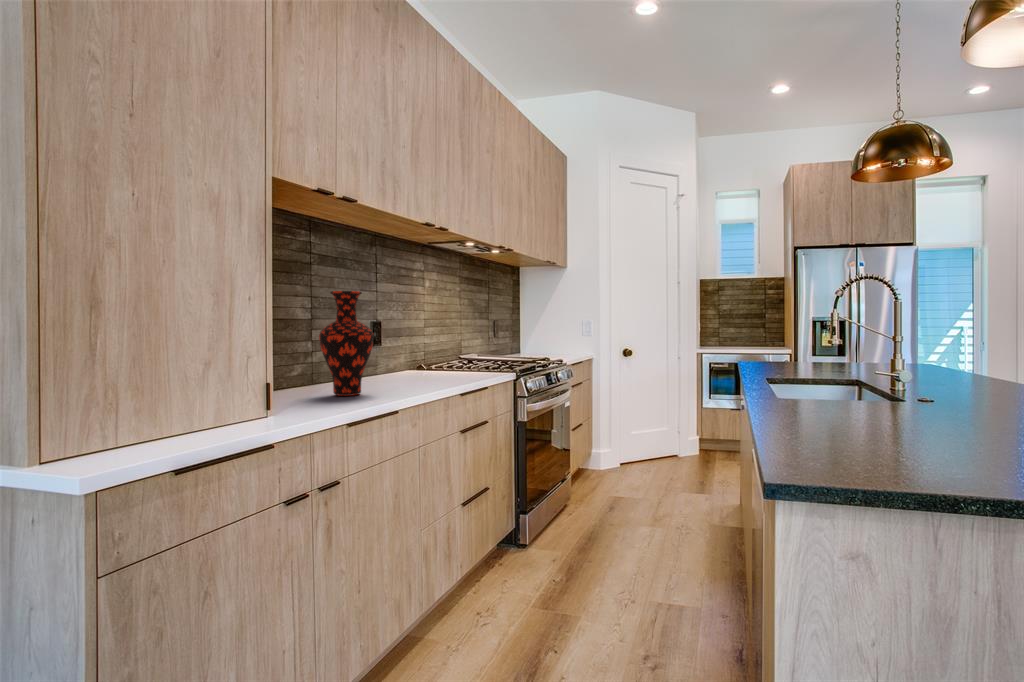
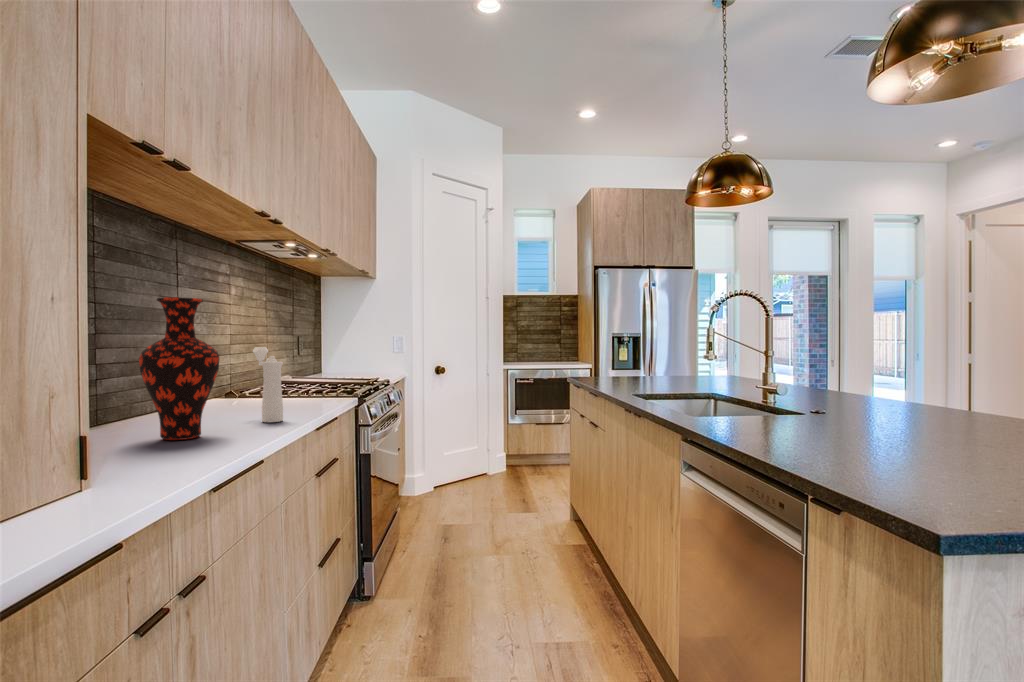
pepper mill: none [413,329,430,388] -> present [253,347,283,422]

